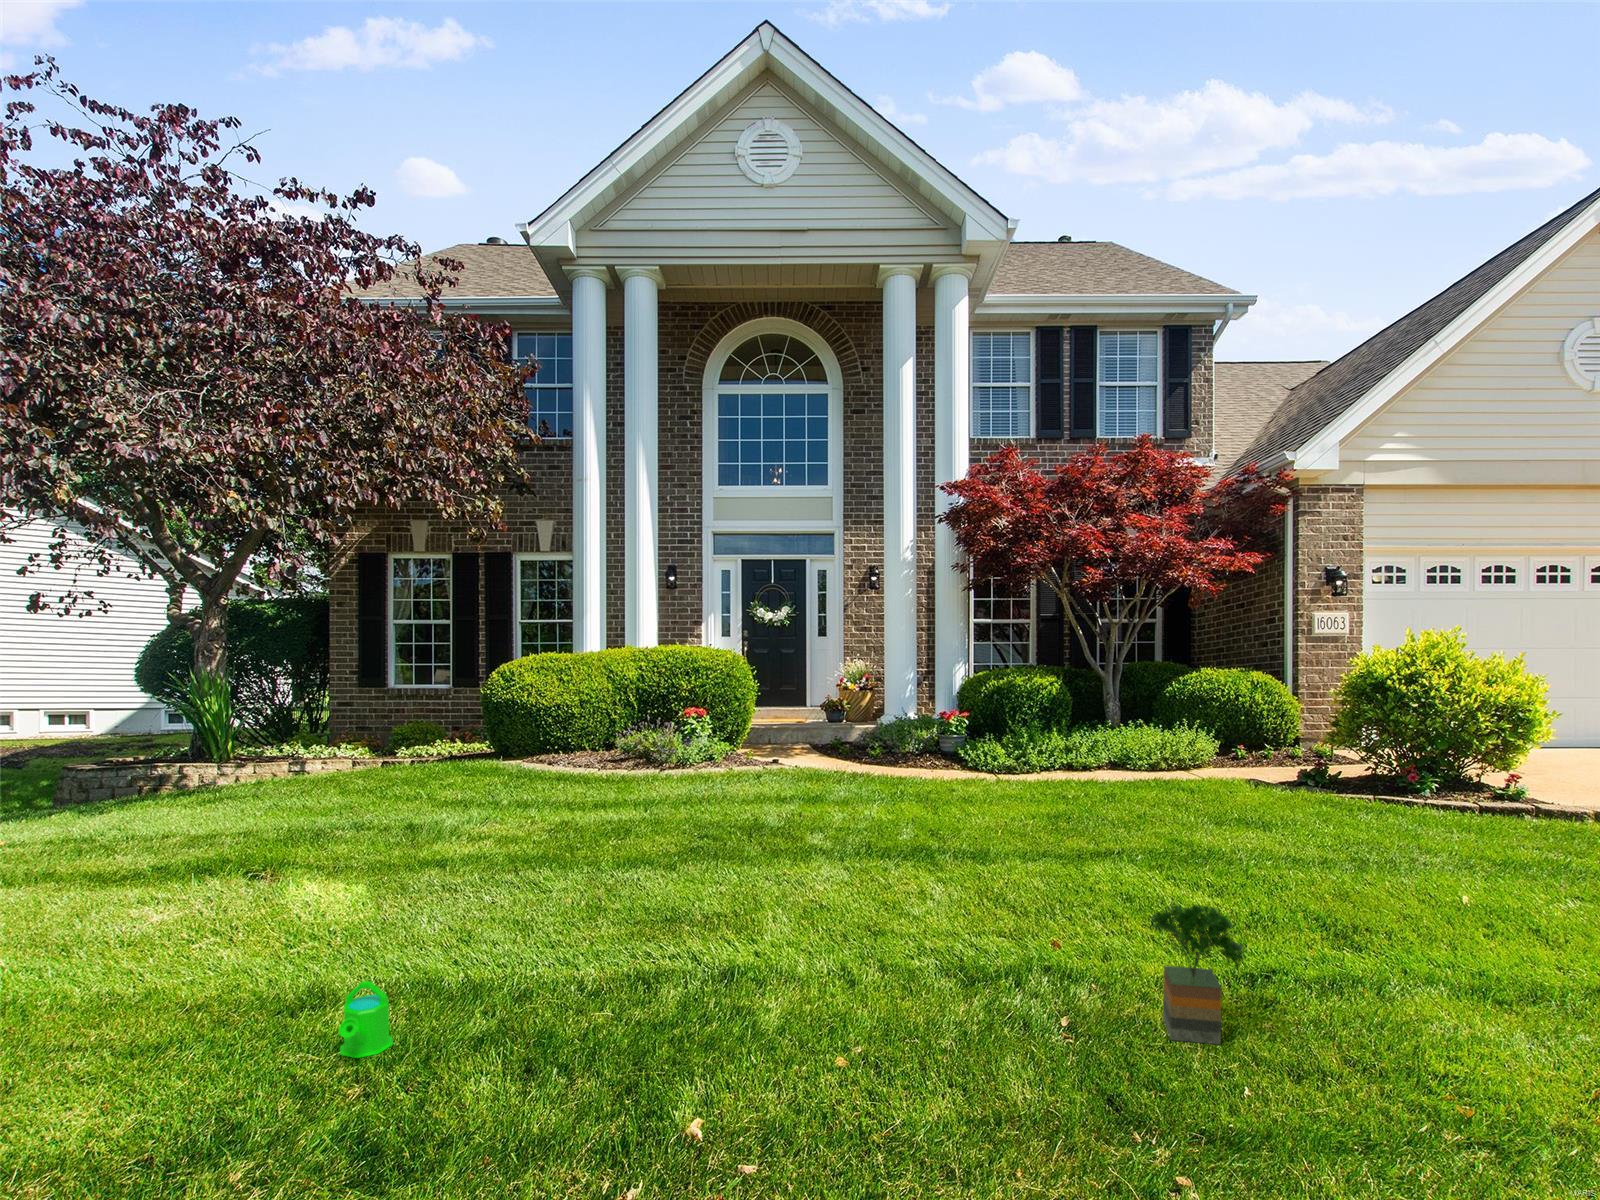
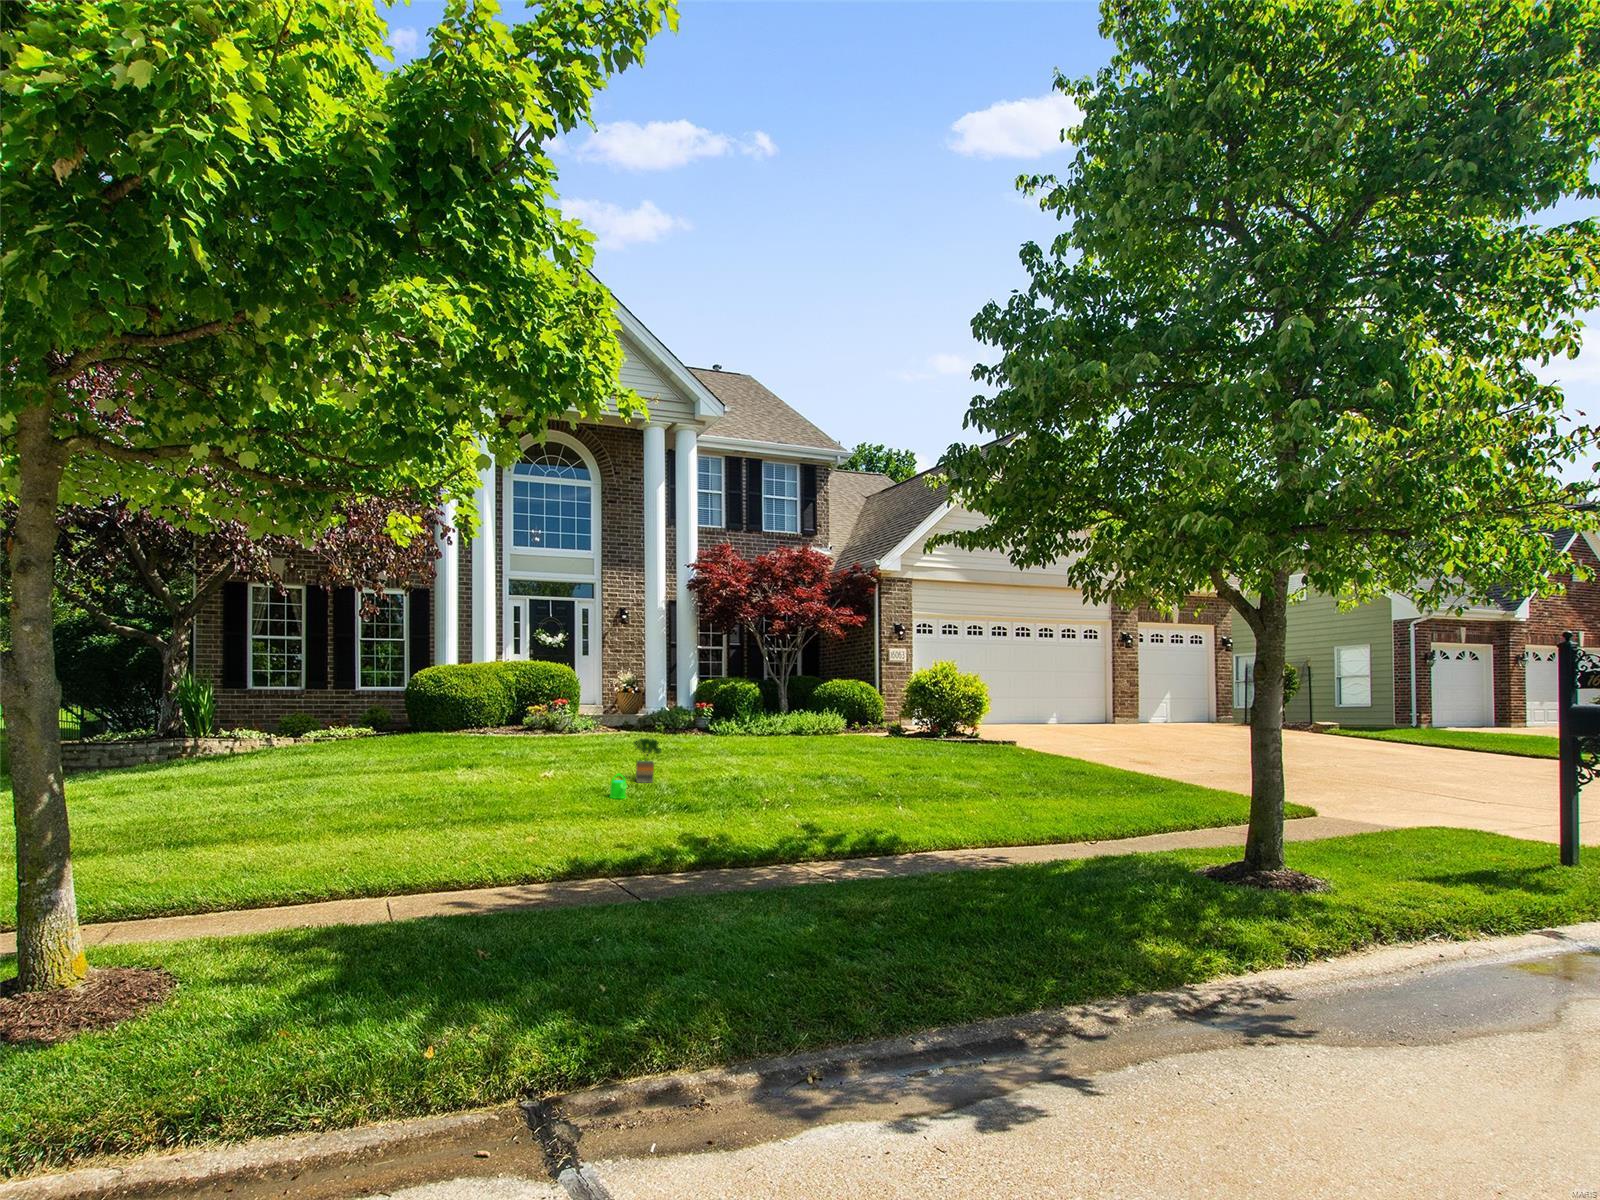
potted tree: present [1152,905,1244,1045] -> present [634,738,661,783]

